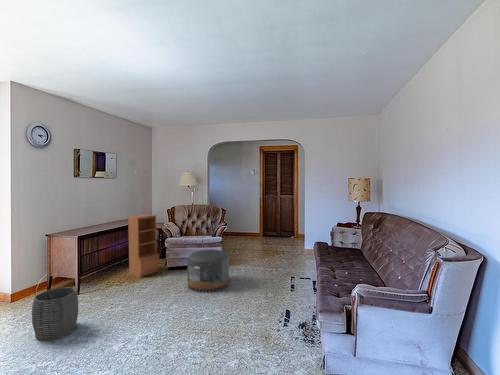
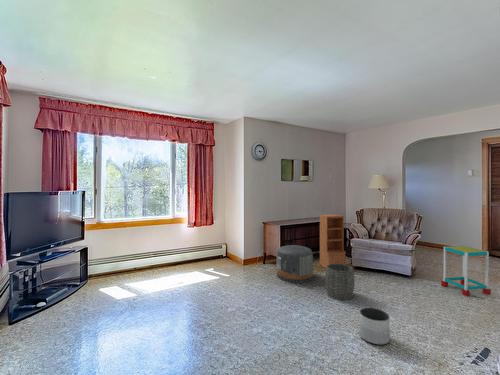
side table: none [243,231,274,272] -> present [441,246,491,296]
pouf: present [187,249,229,293] -> present [277,245,313,283]
woven basket: present [32,287,78,341] -> present [325,264,354,300]
planter: none [191,304,219,341] -> present [359,308,390,345]

